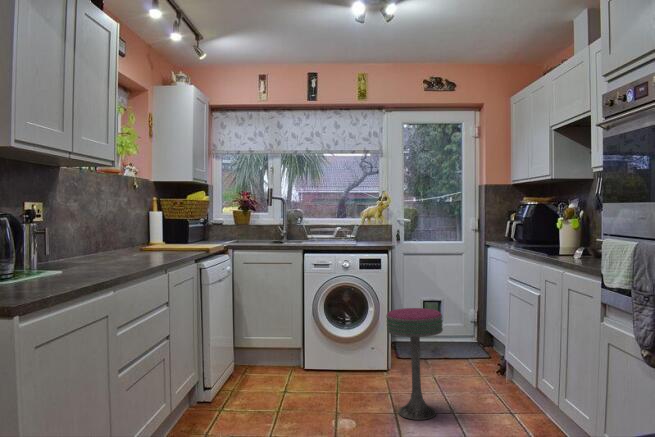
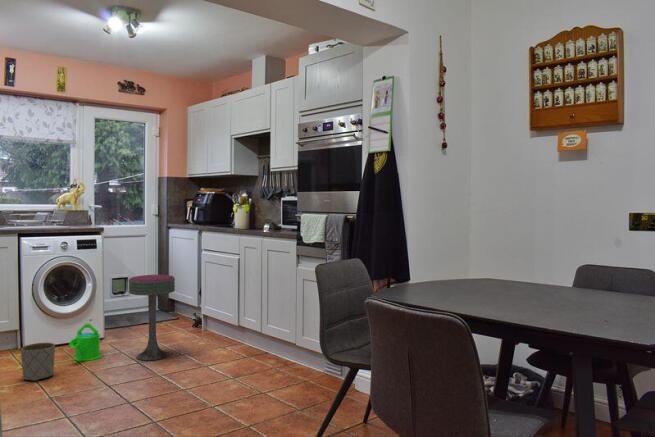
watering can: none [329,358,372,402] -> present [69,324,102,361]
planter: none [275,374,307,417] -> present [21,343,55,381]

